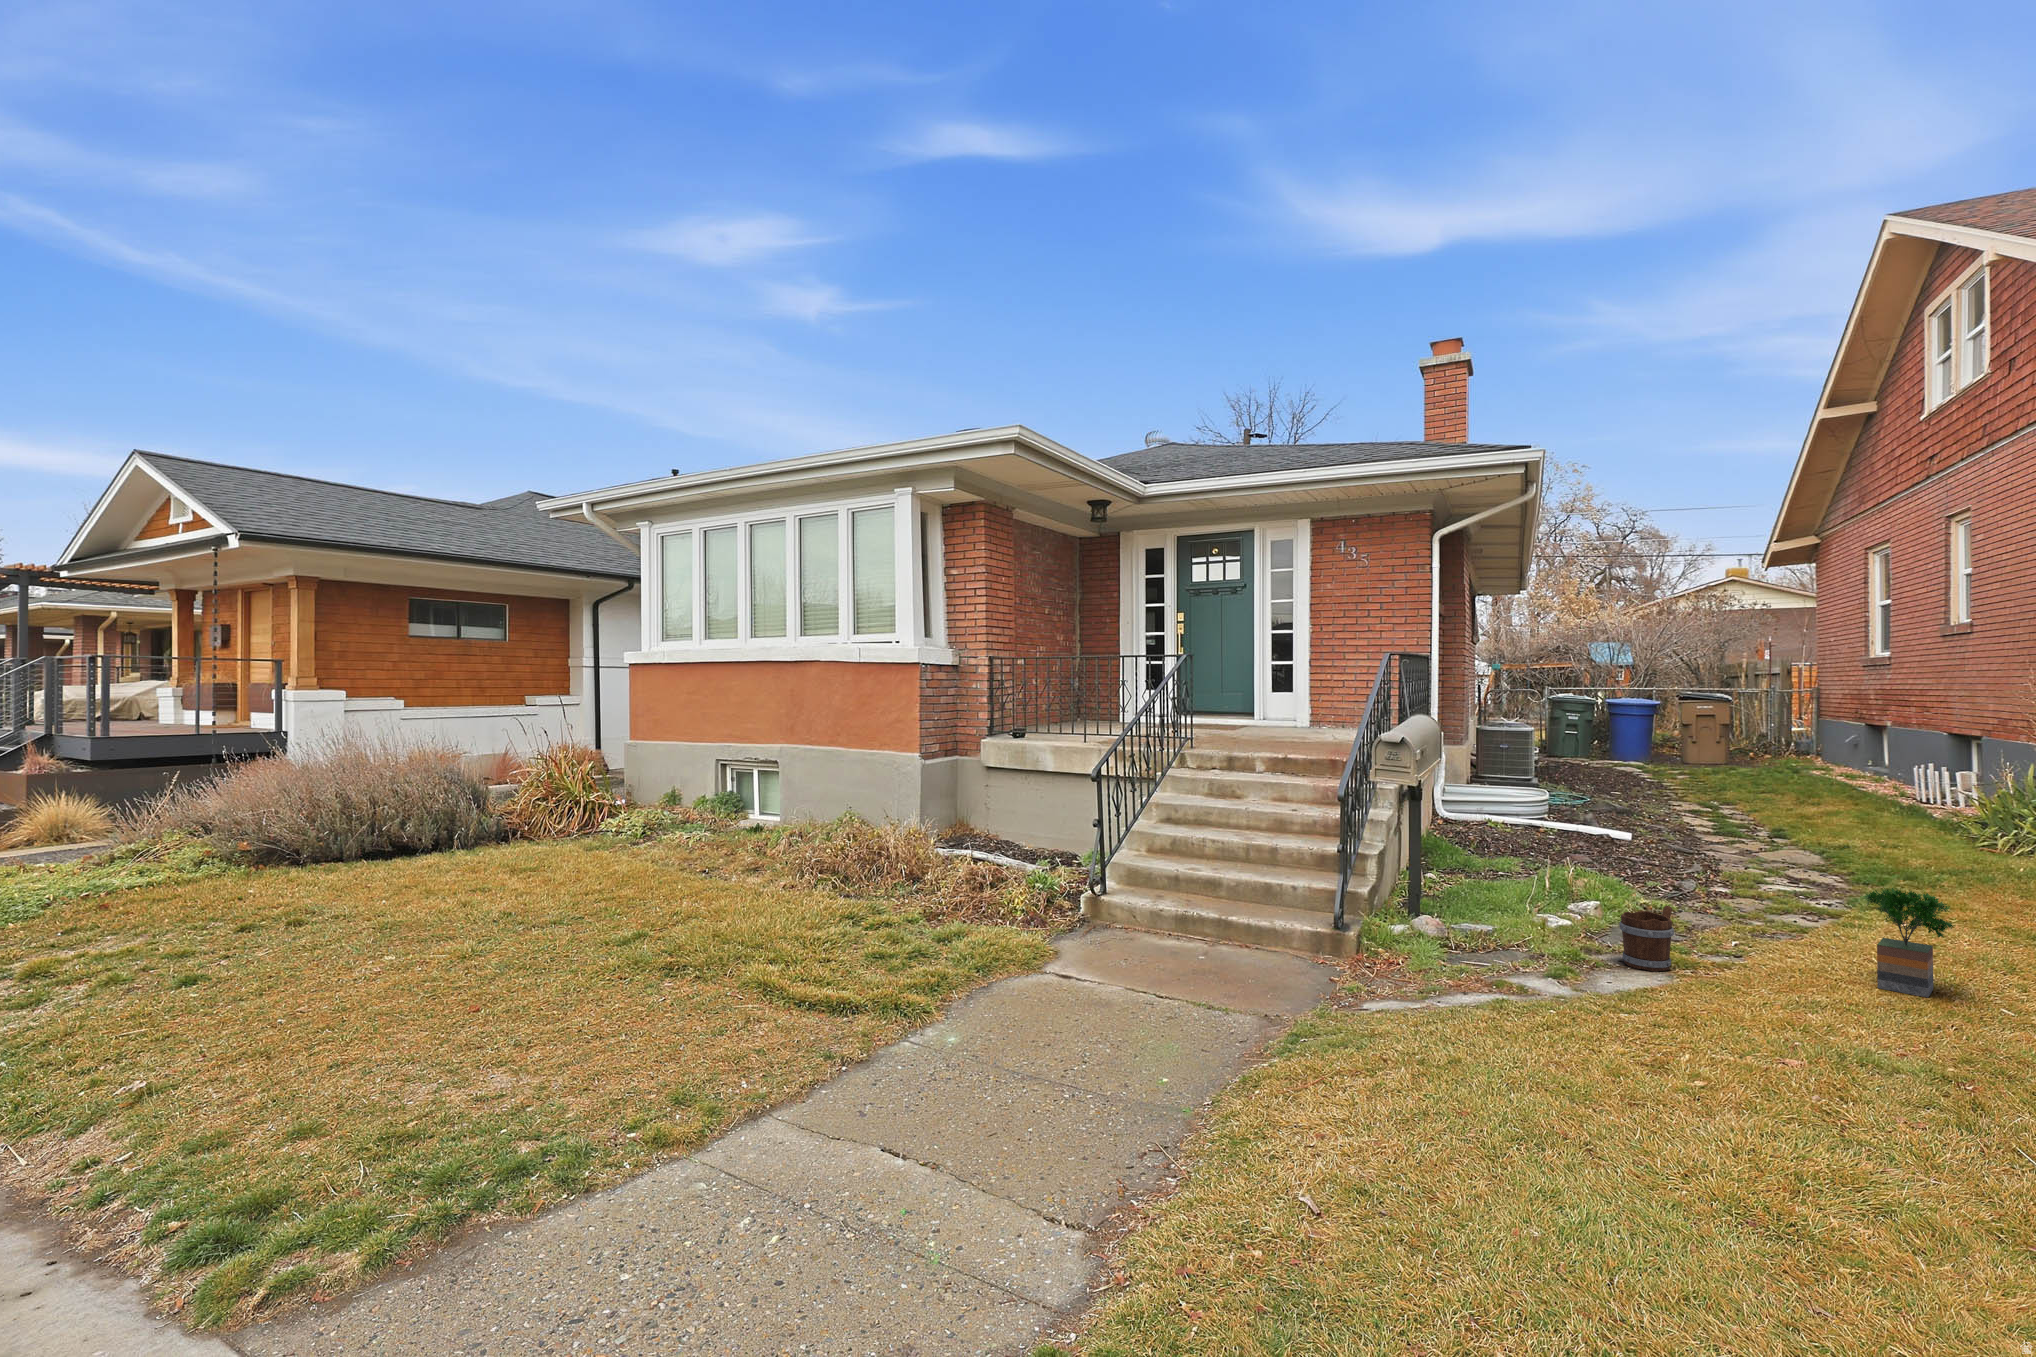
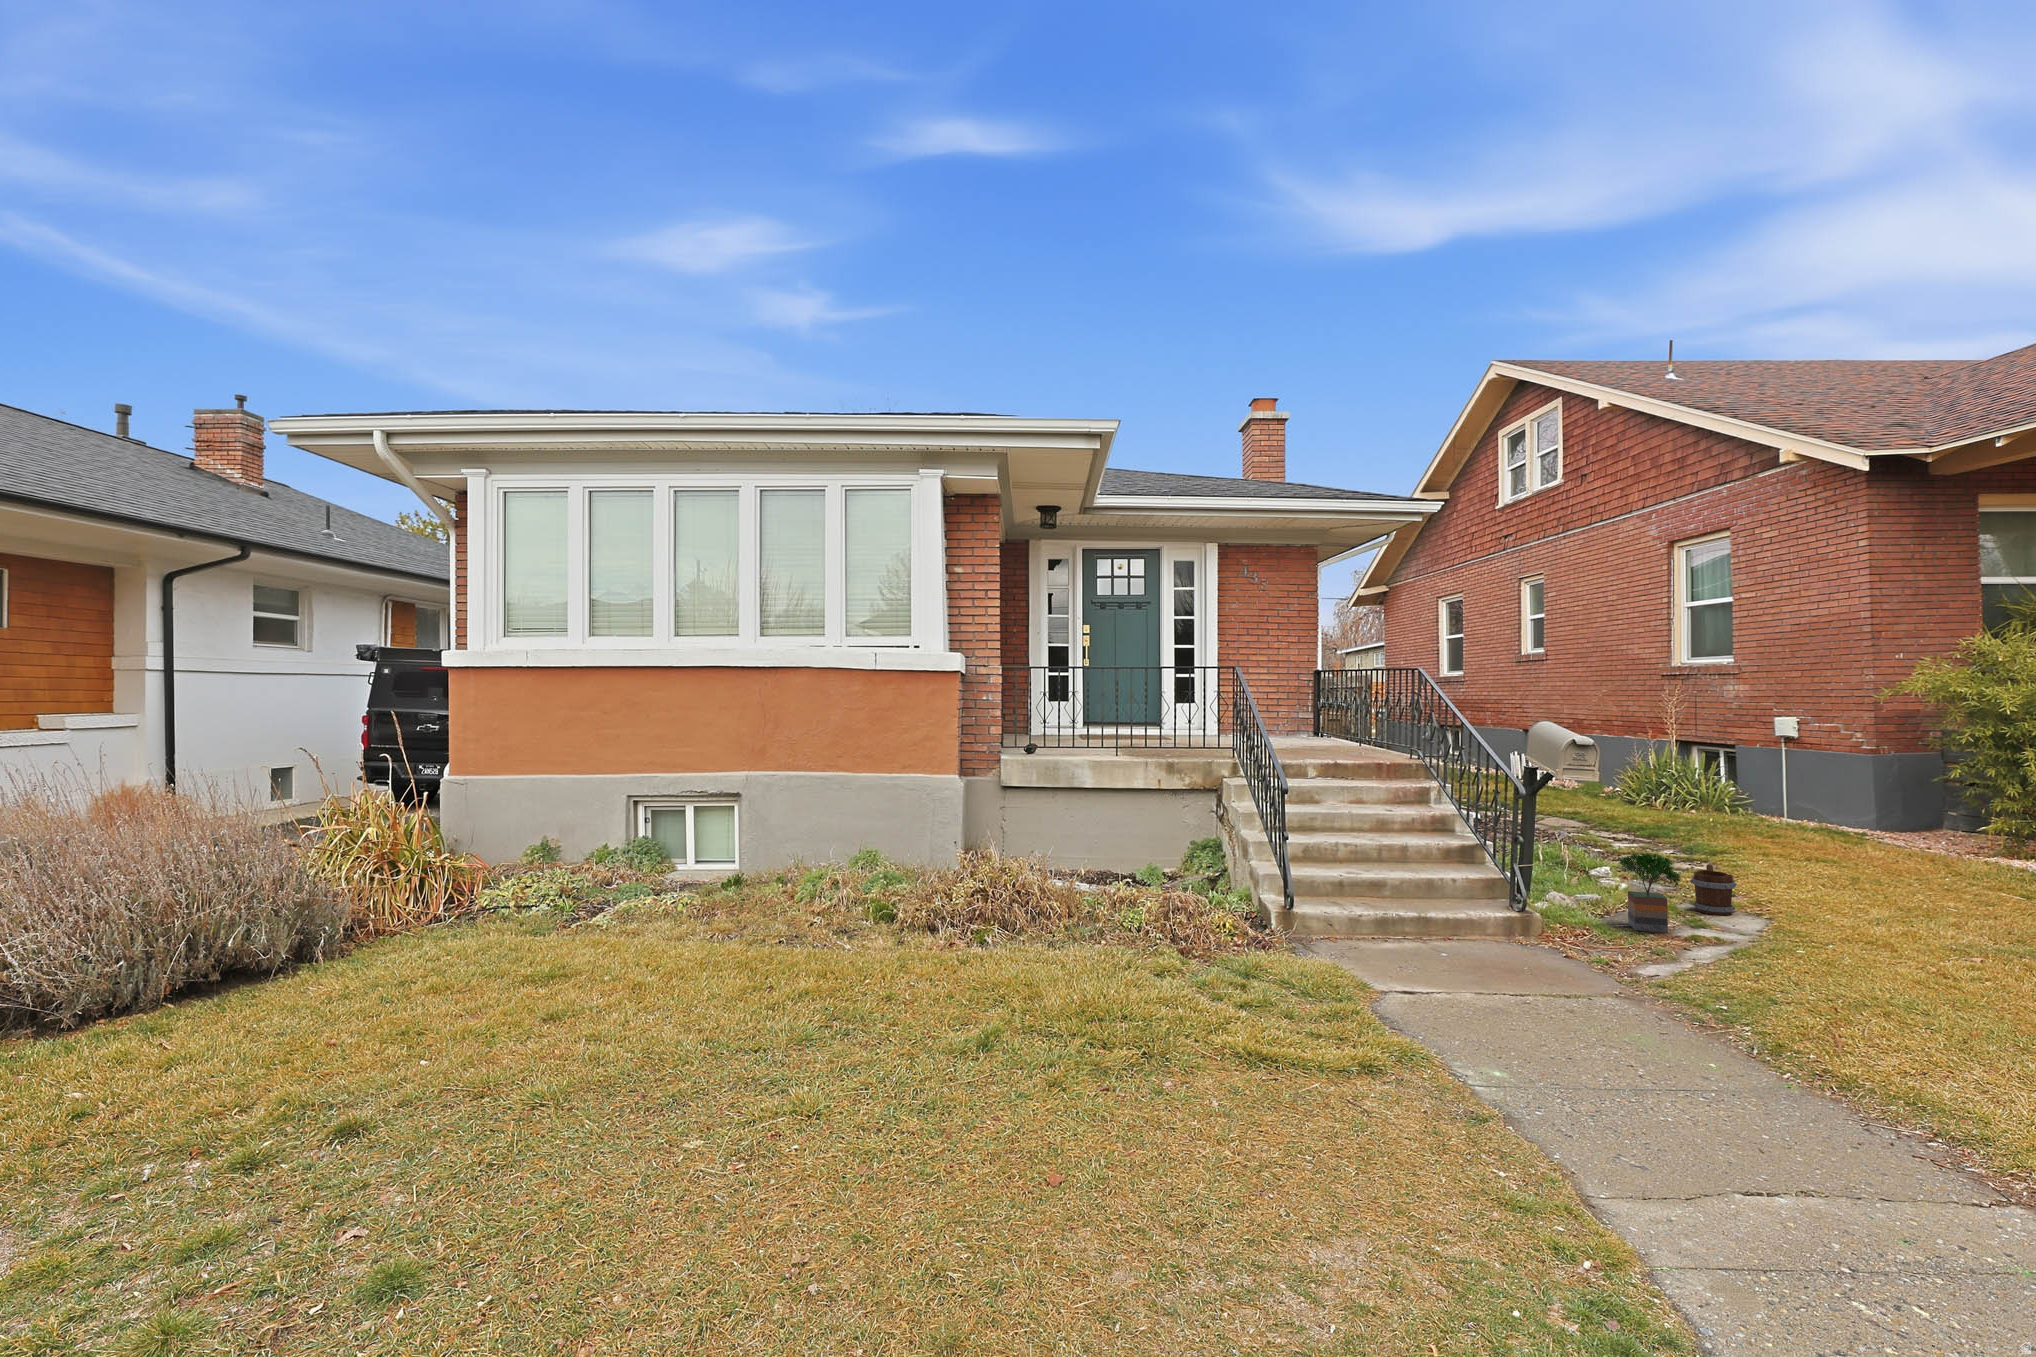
potted tree: present [1864,888,1953,998] -> present [1619,853,1681,933]

